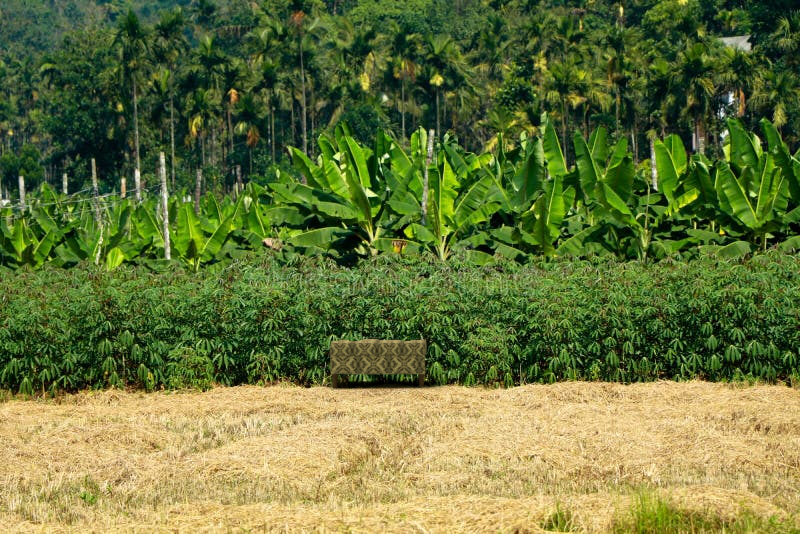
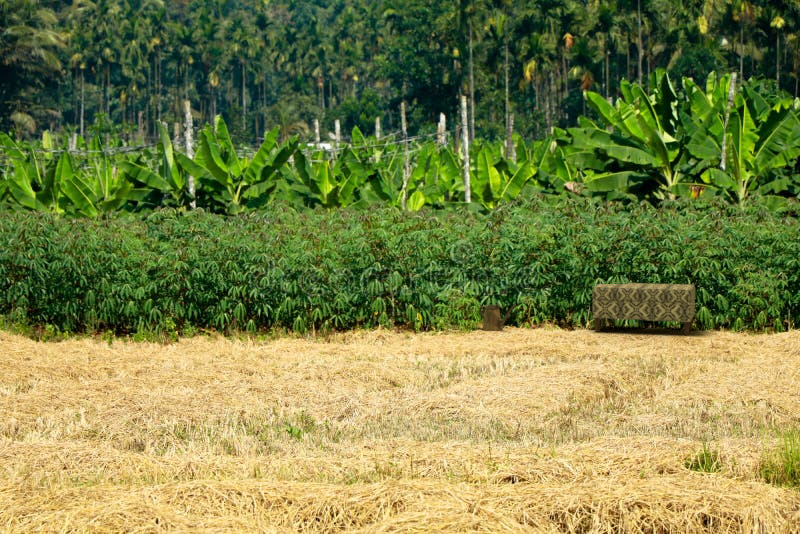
watering can: none [213,363,254,392] -> present [479,304,516,331]

